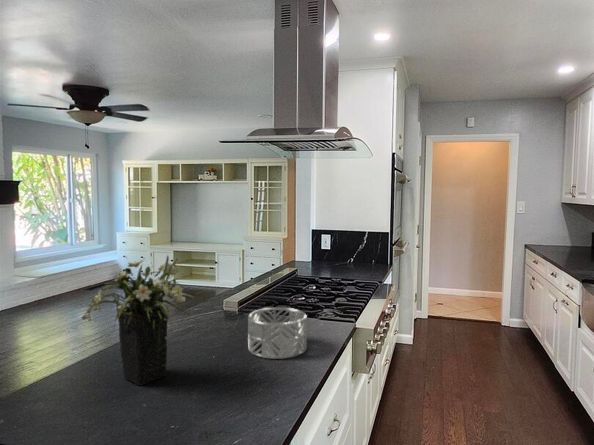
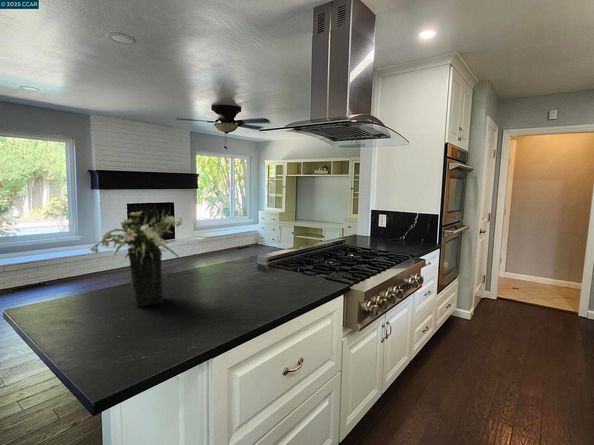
decorative bowl: present [248,307,307,359] -> none [240,262,290,304]

